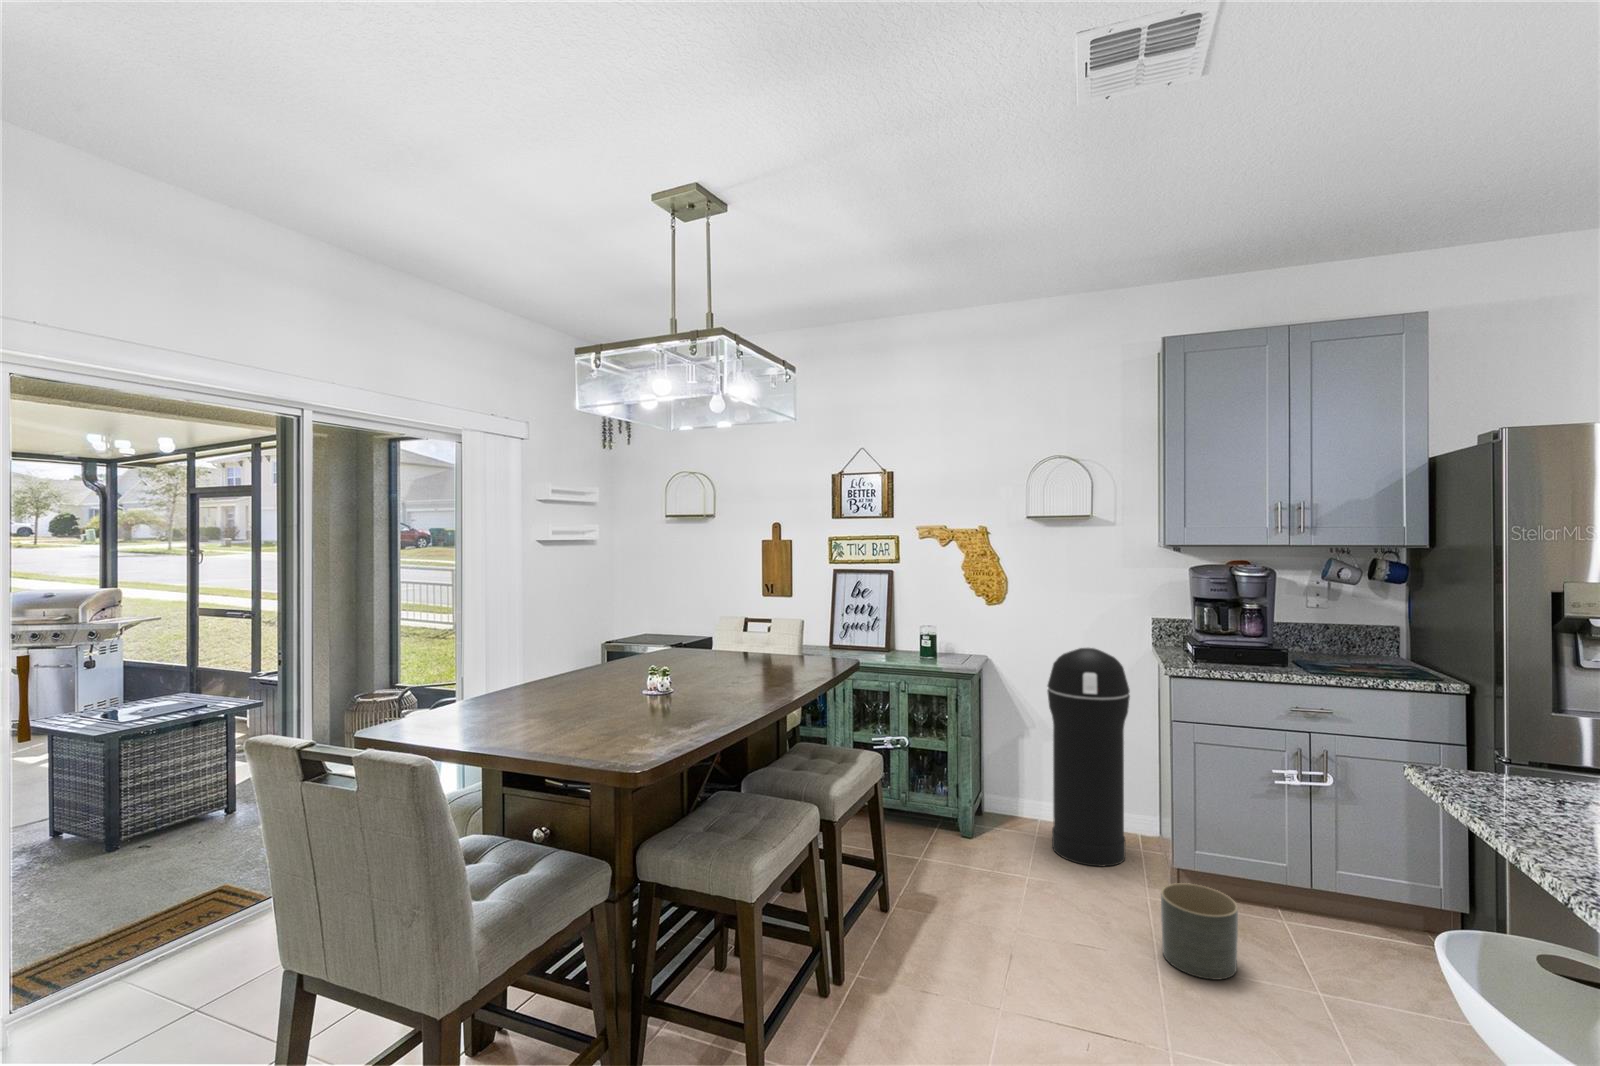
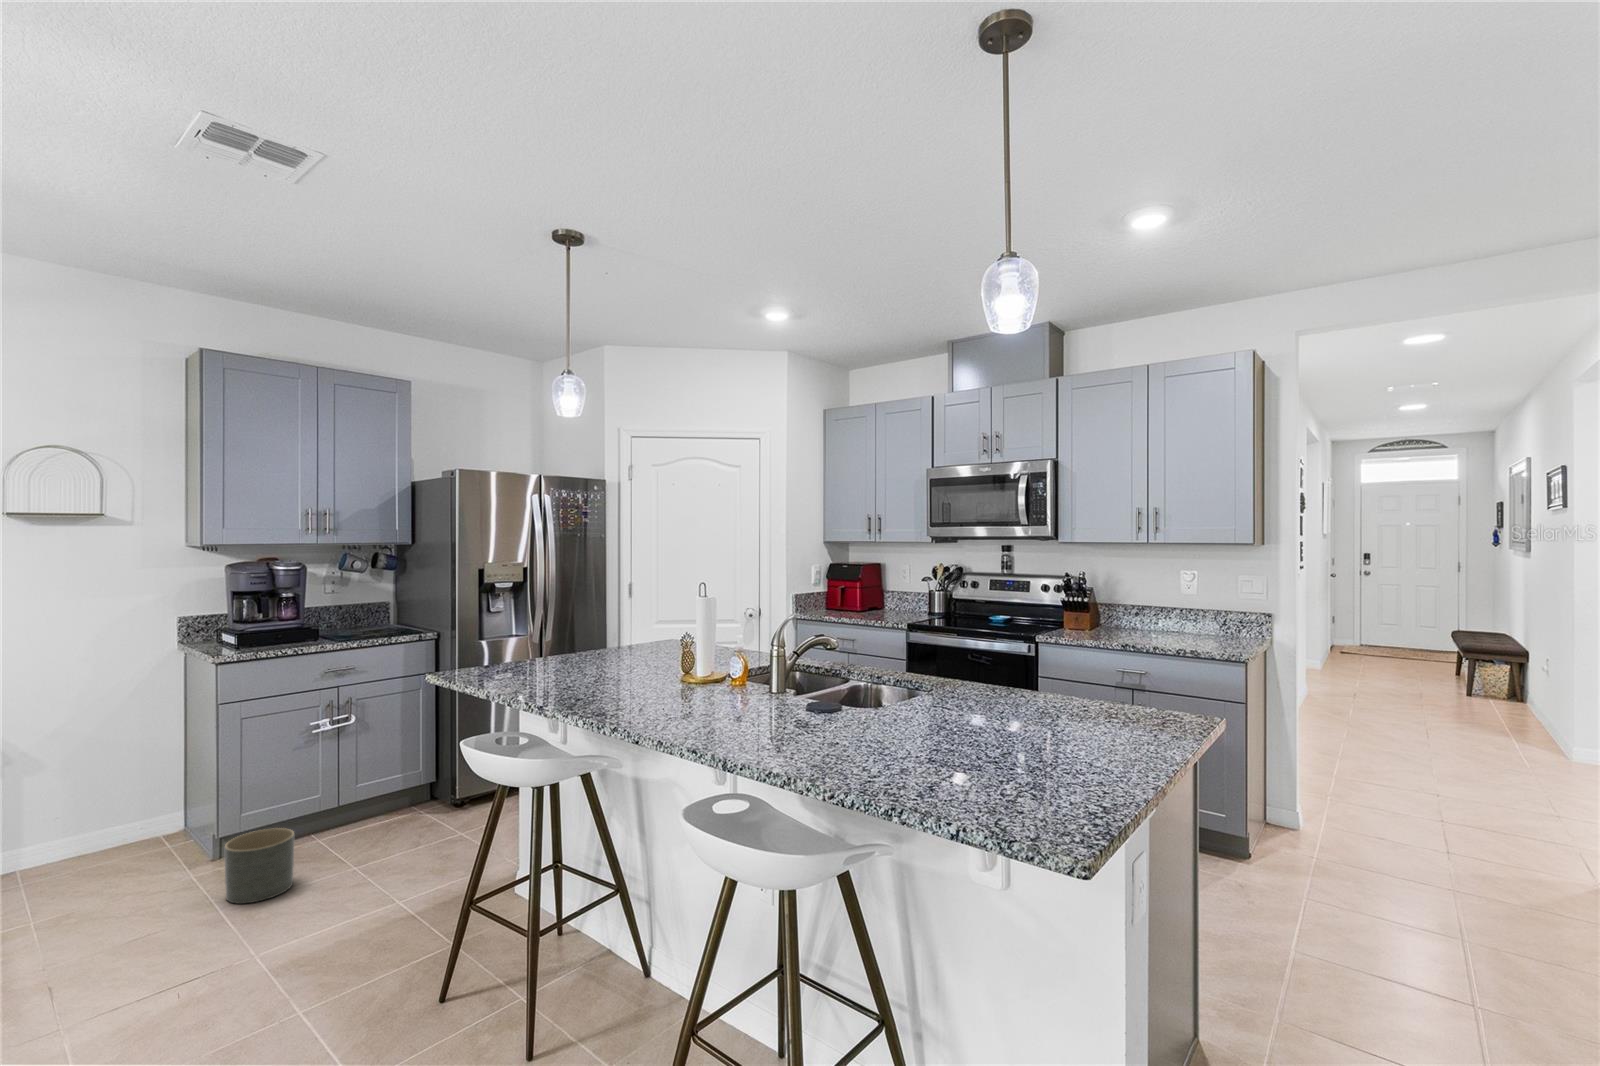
trash can: present [1048,648,1130,867] -> none [56,651,165,880]

